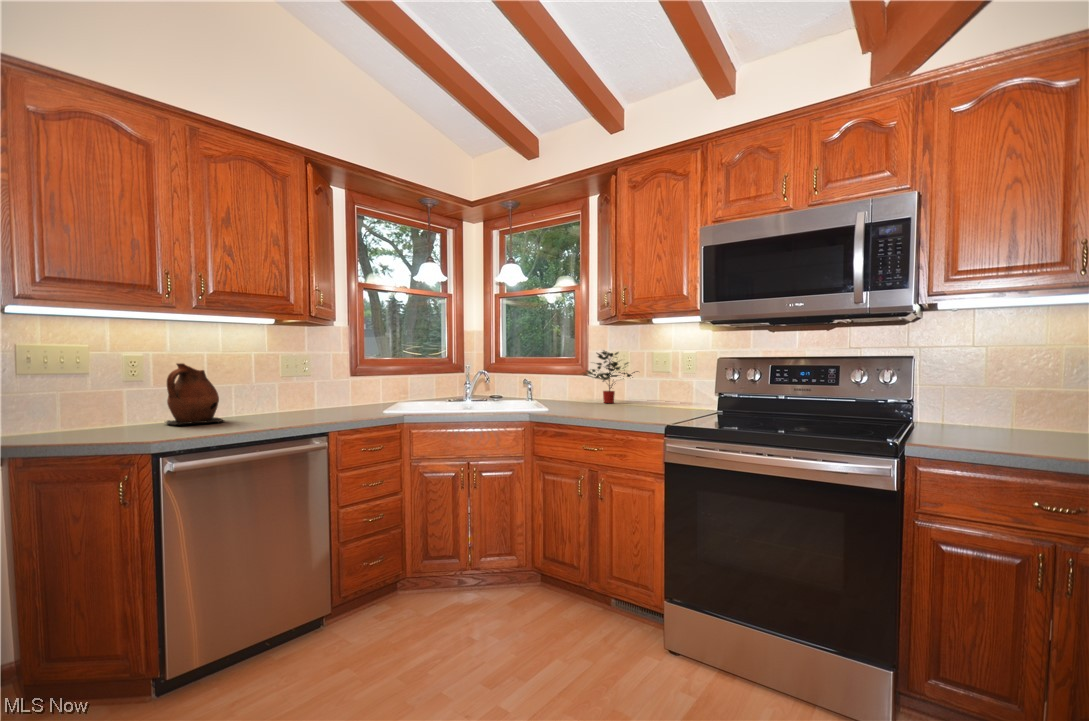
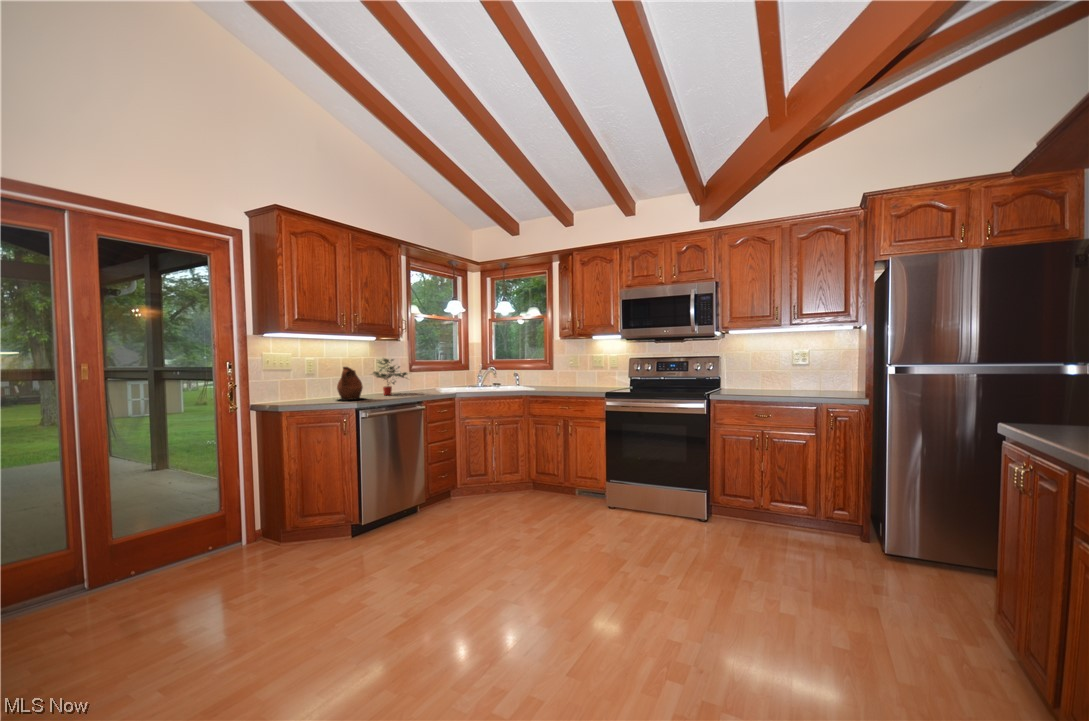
potted plant: present [584,351,638,403] -> present [373,359,408,395]

